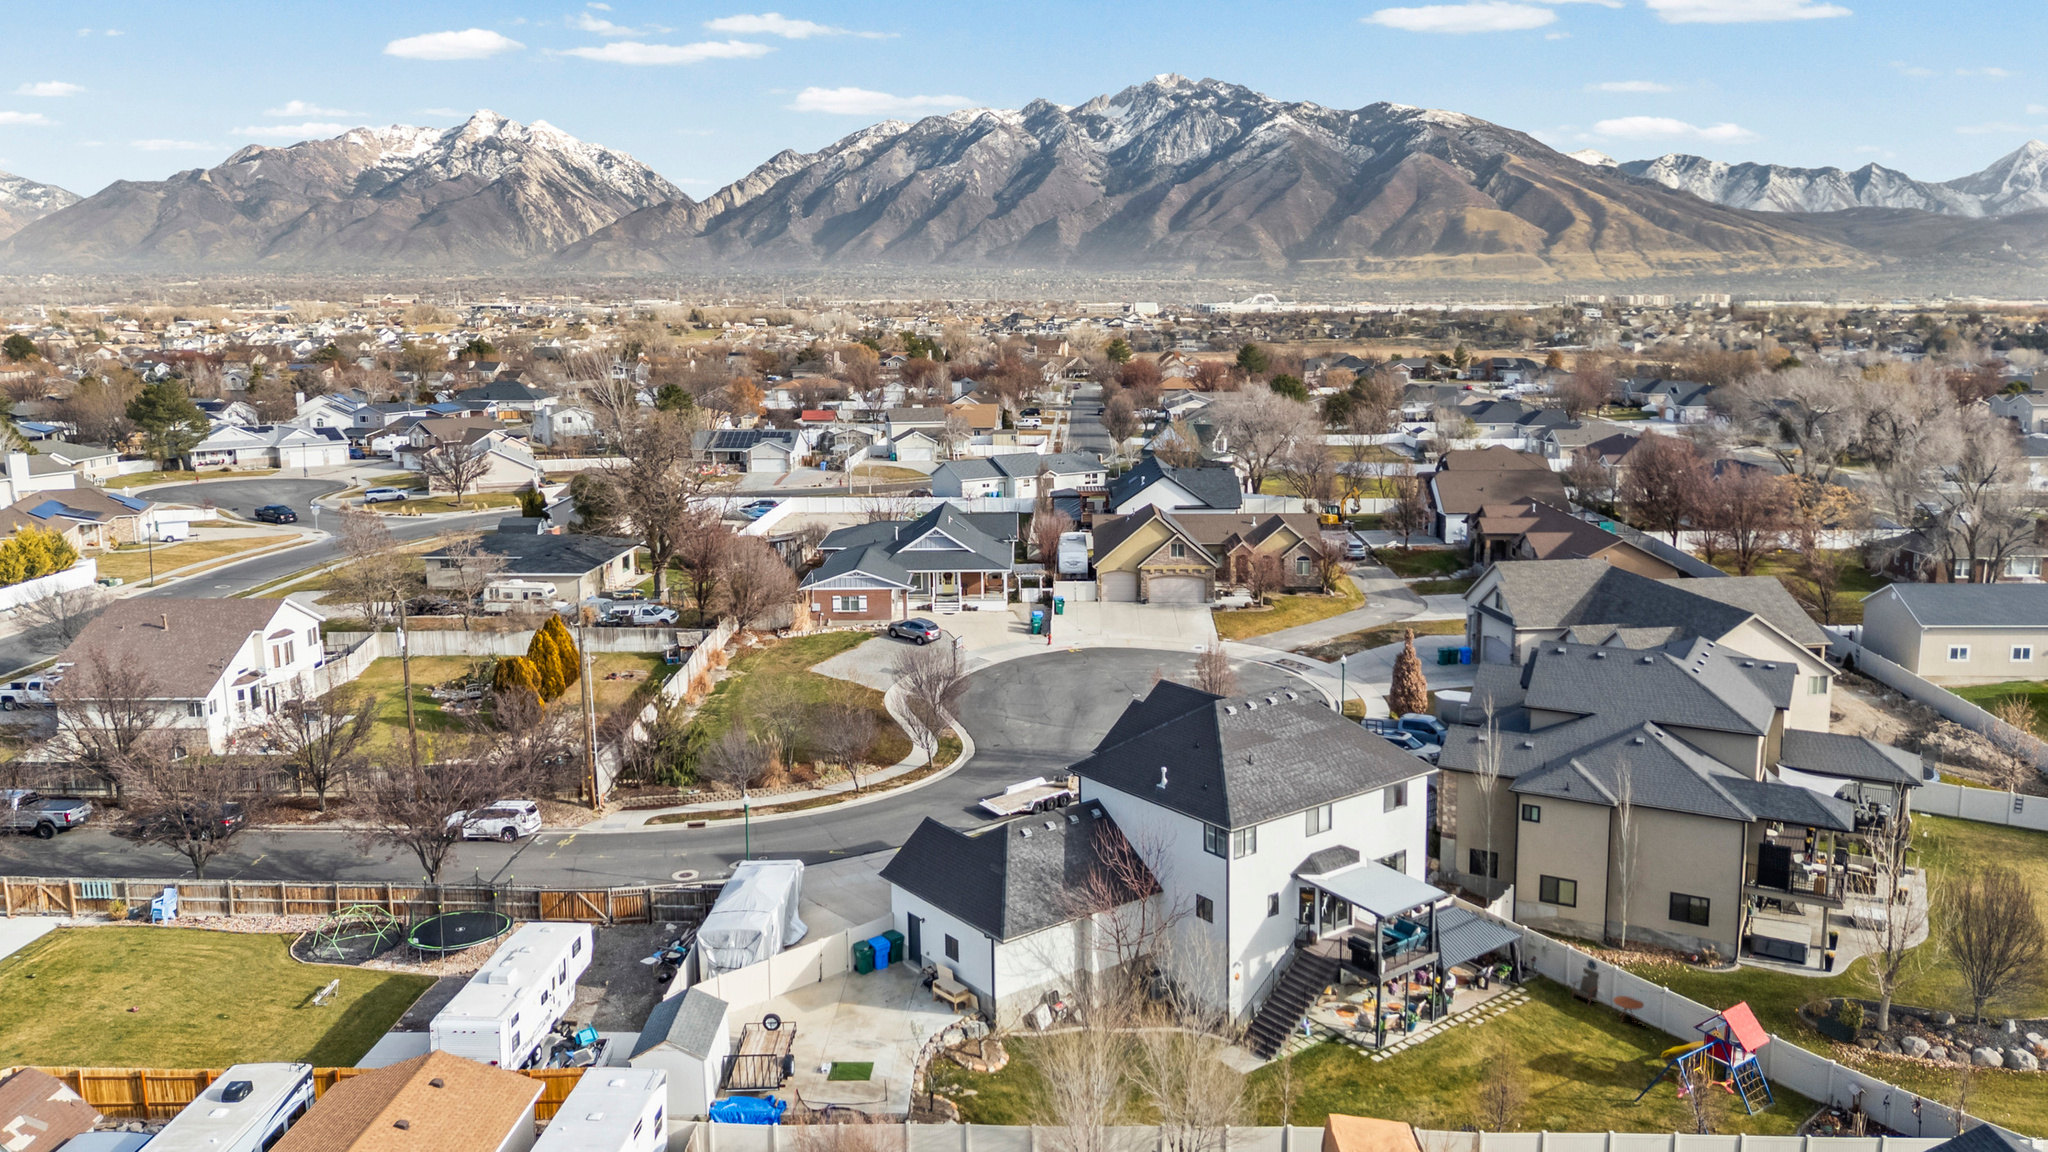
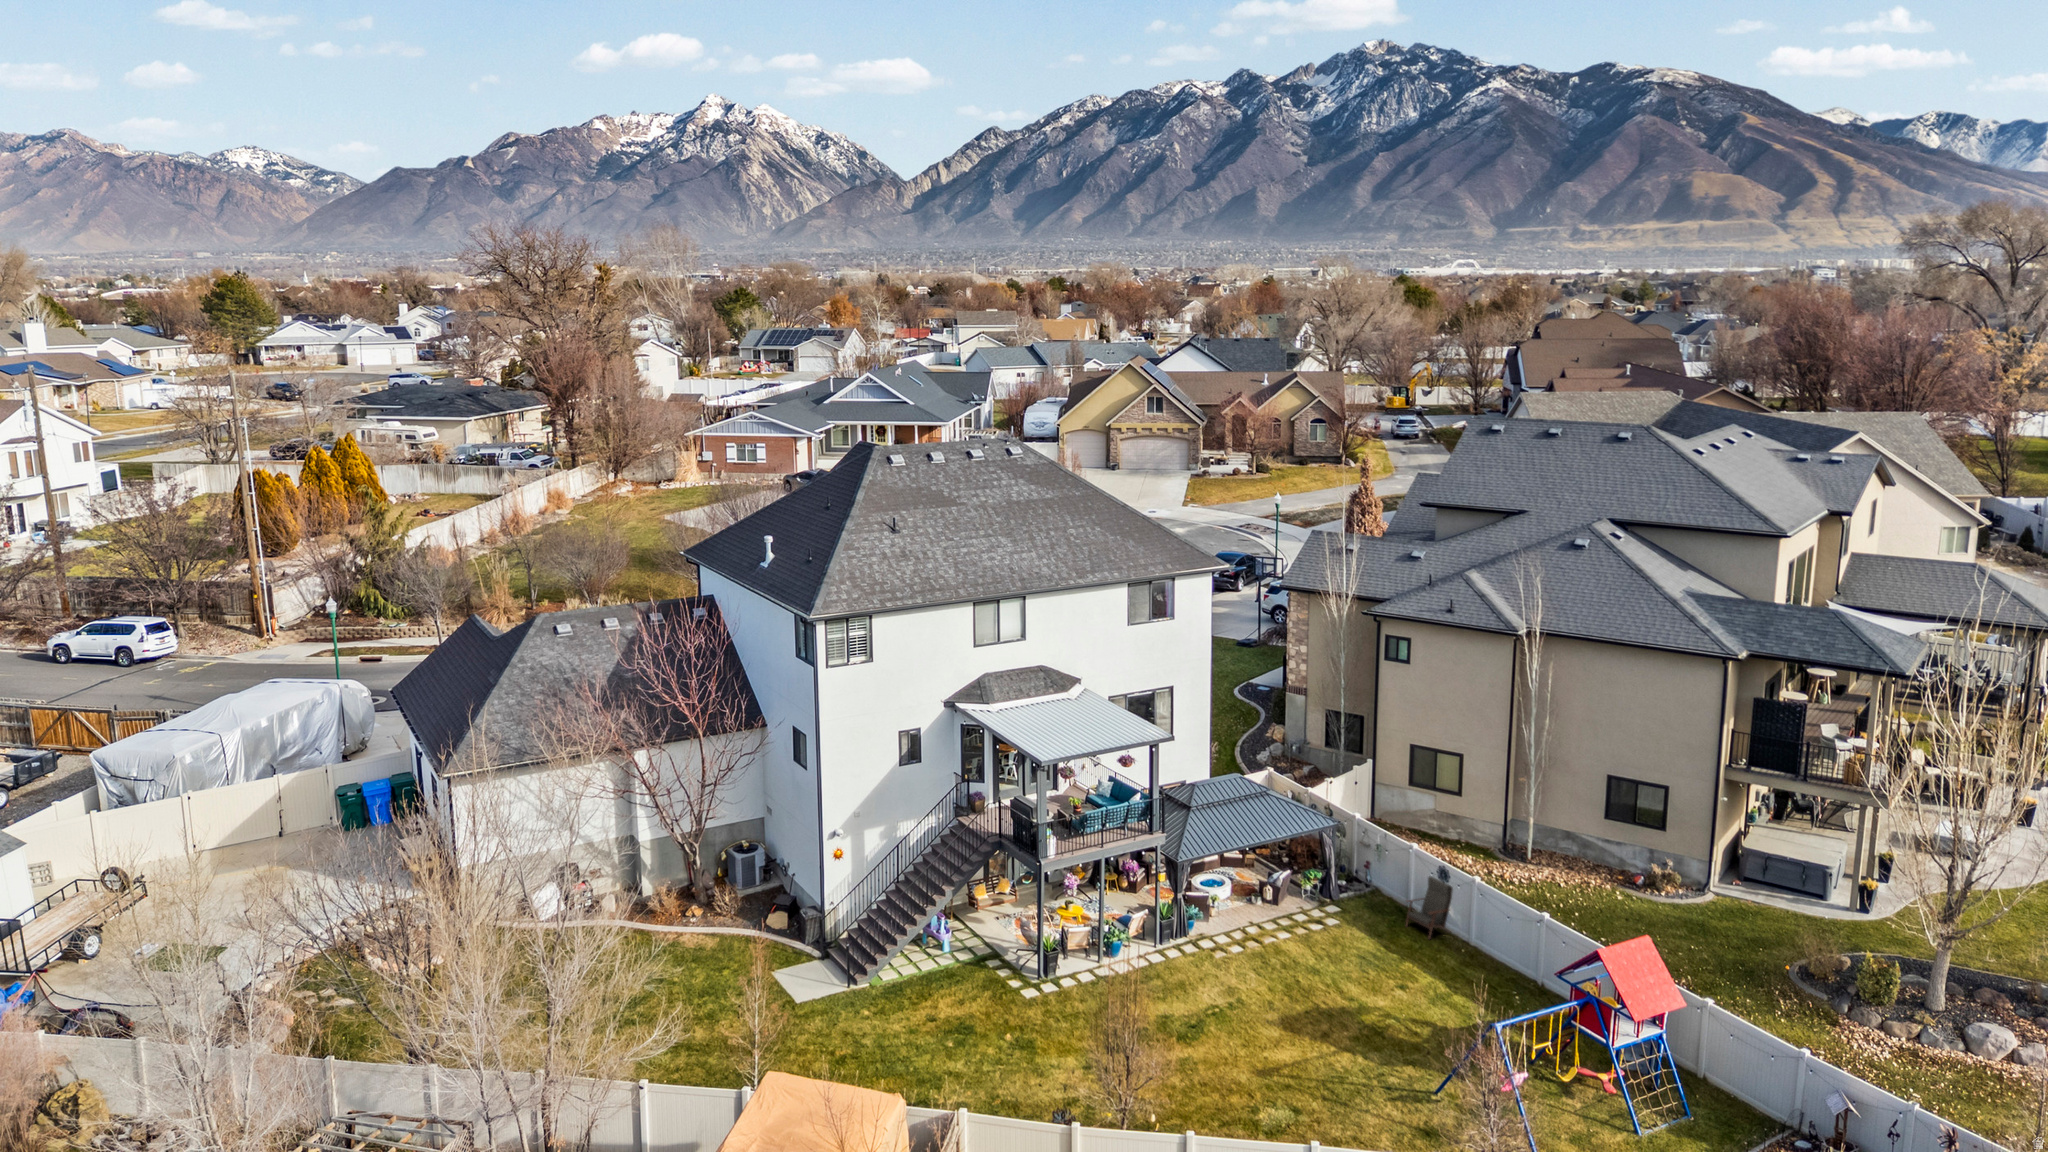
round table: present [1613,996,1644,1014] -> none [1463,924,1513,972]
bench: present [1816,1016,1856,1045] -> none [1815,975,1884,1027]

